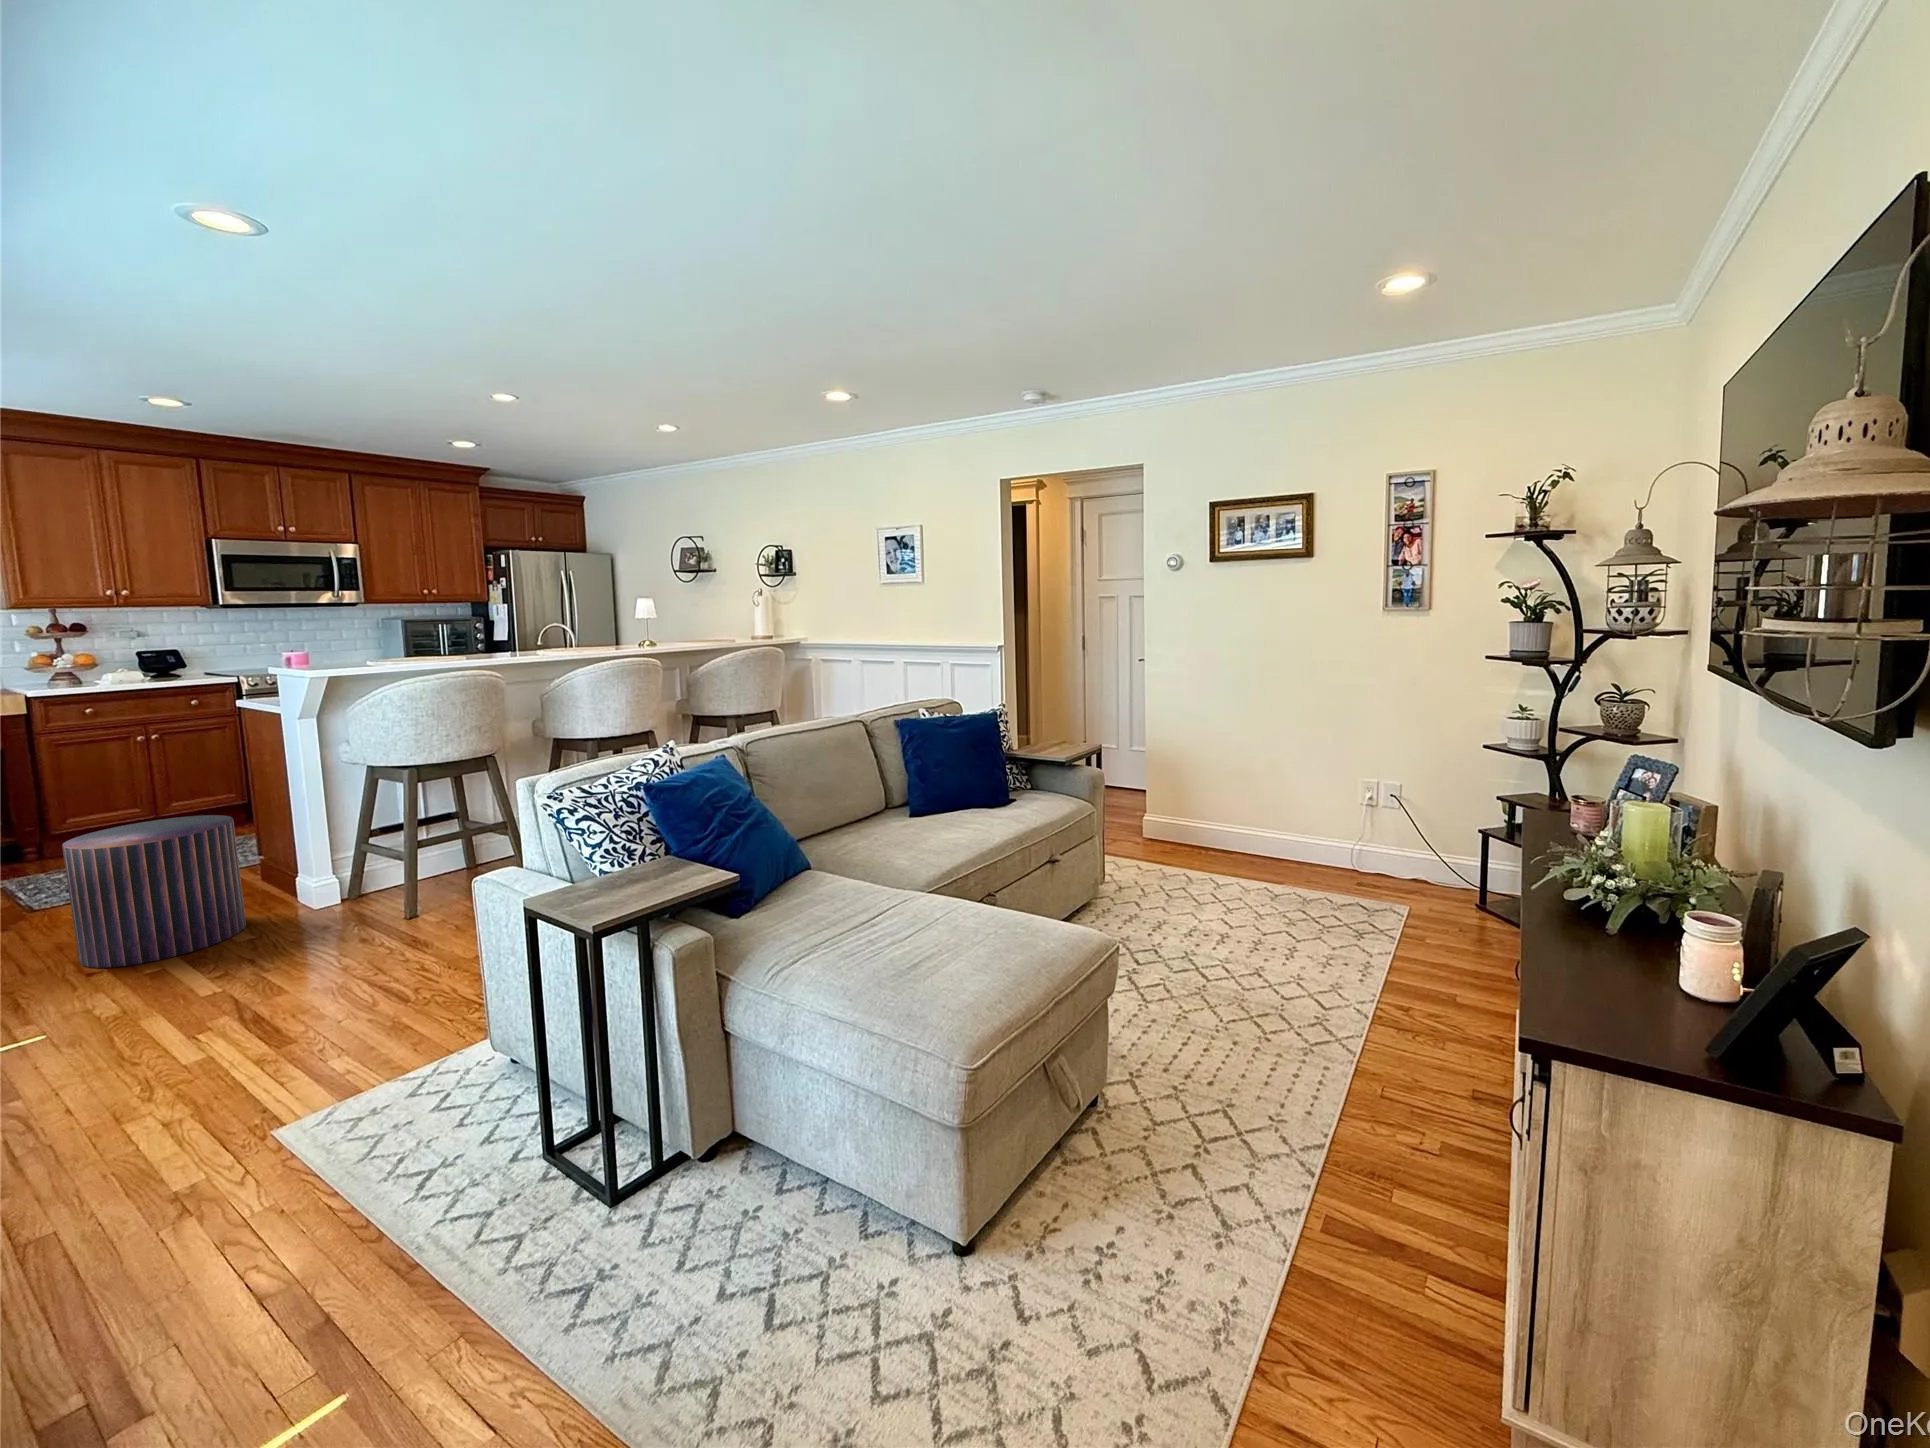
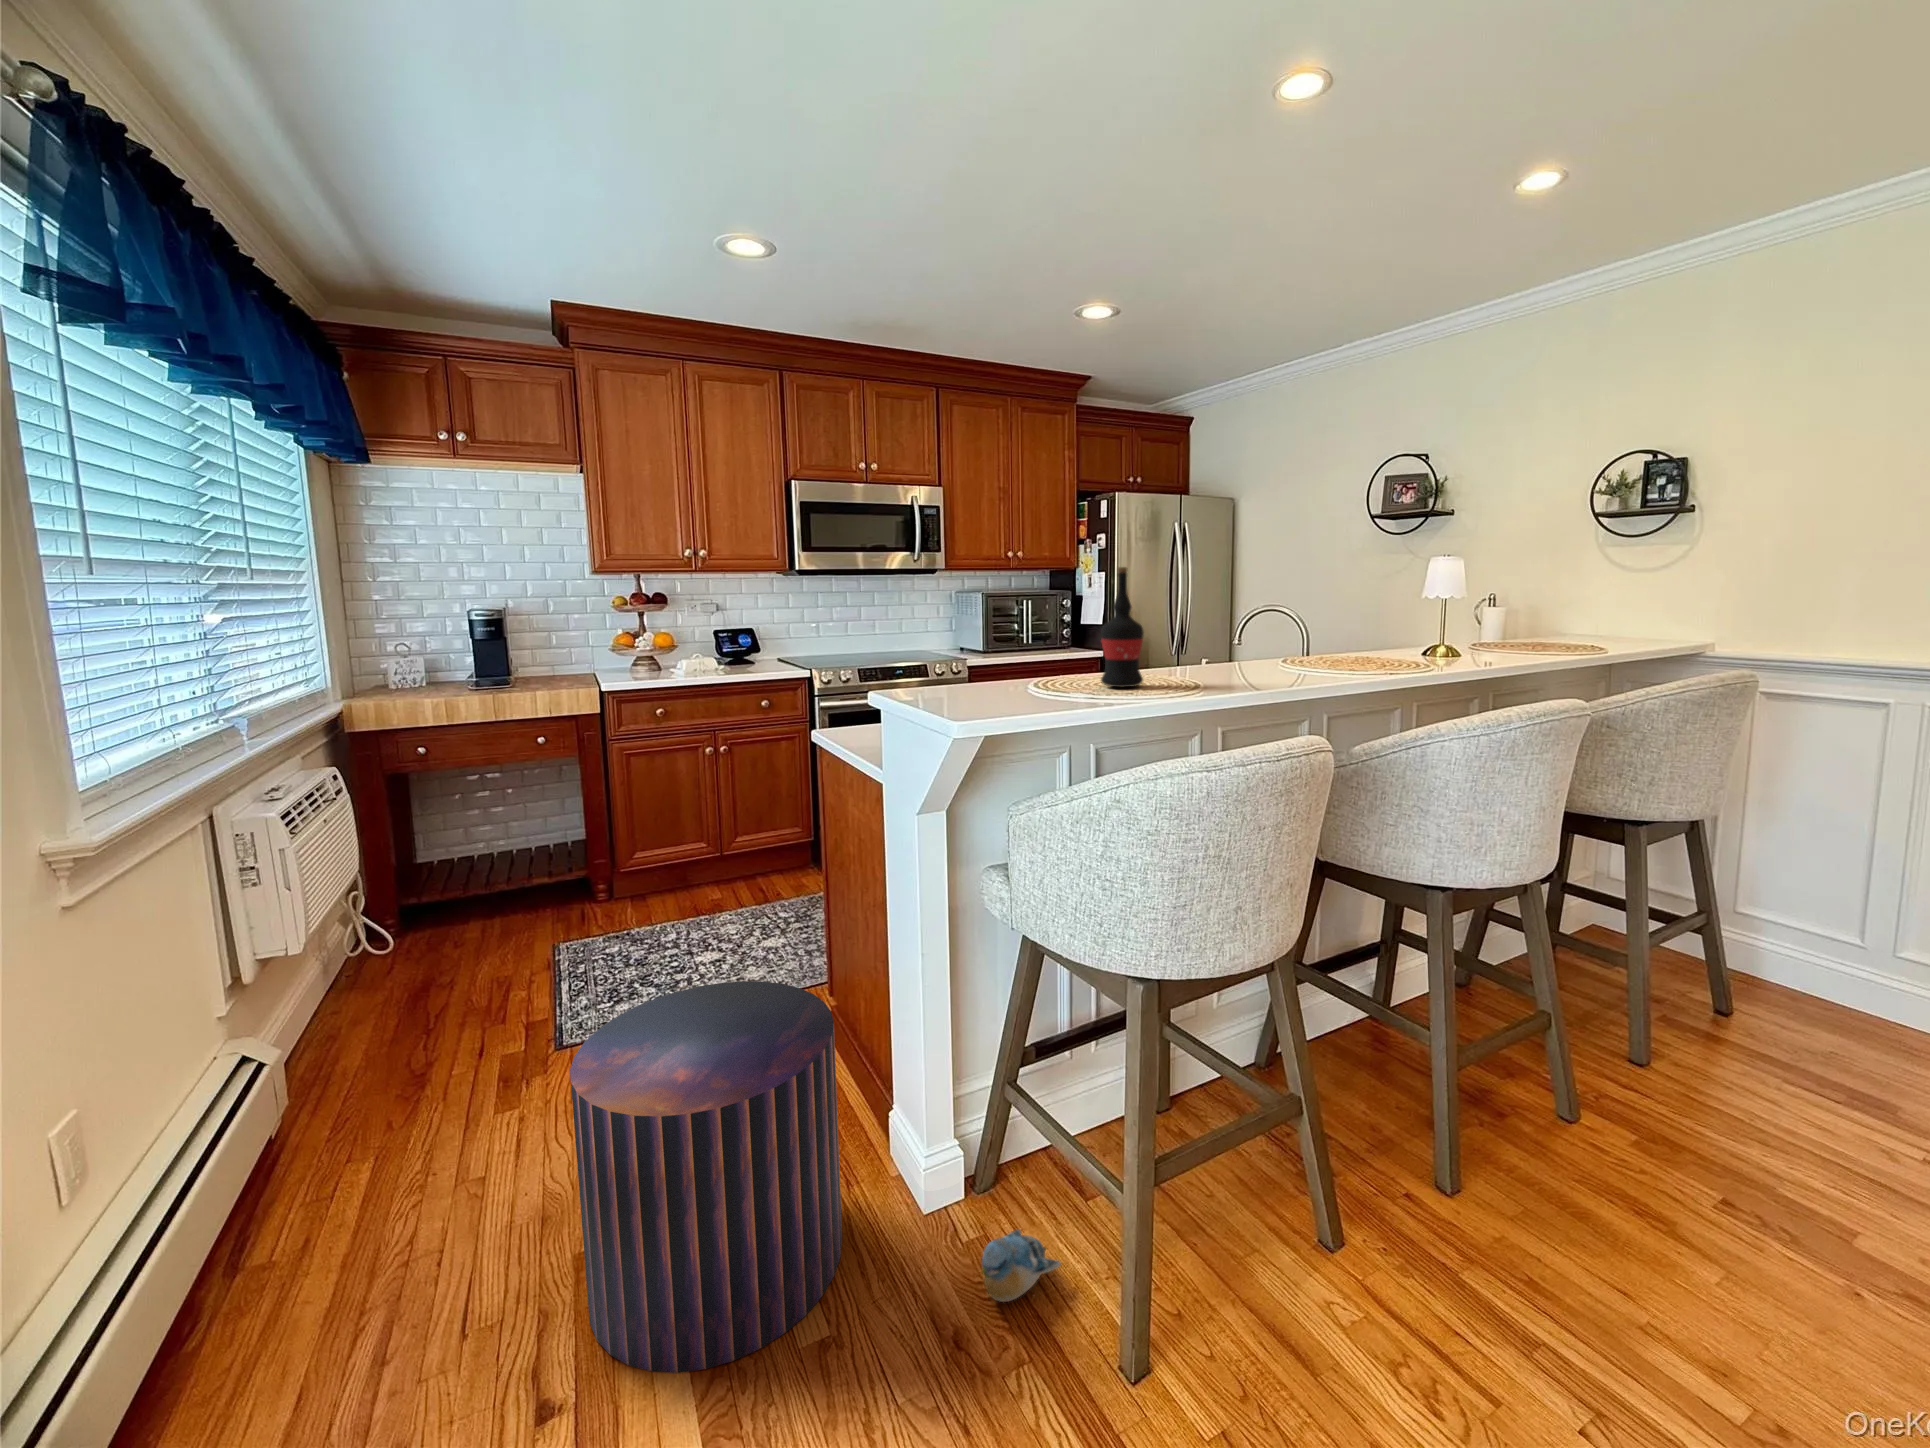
wine bottle: none [416,606,444,665] -> present [1101,567,1144,687]
plush toy: none [320,895,370,921] -> present [982,1229,1061,1302]

